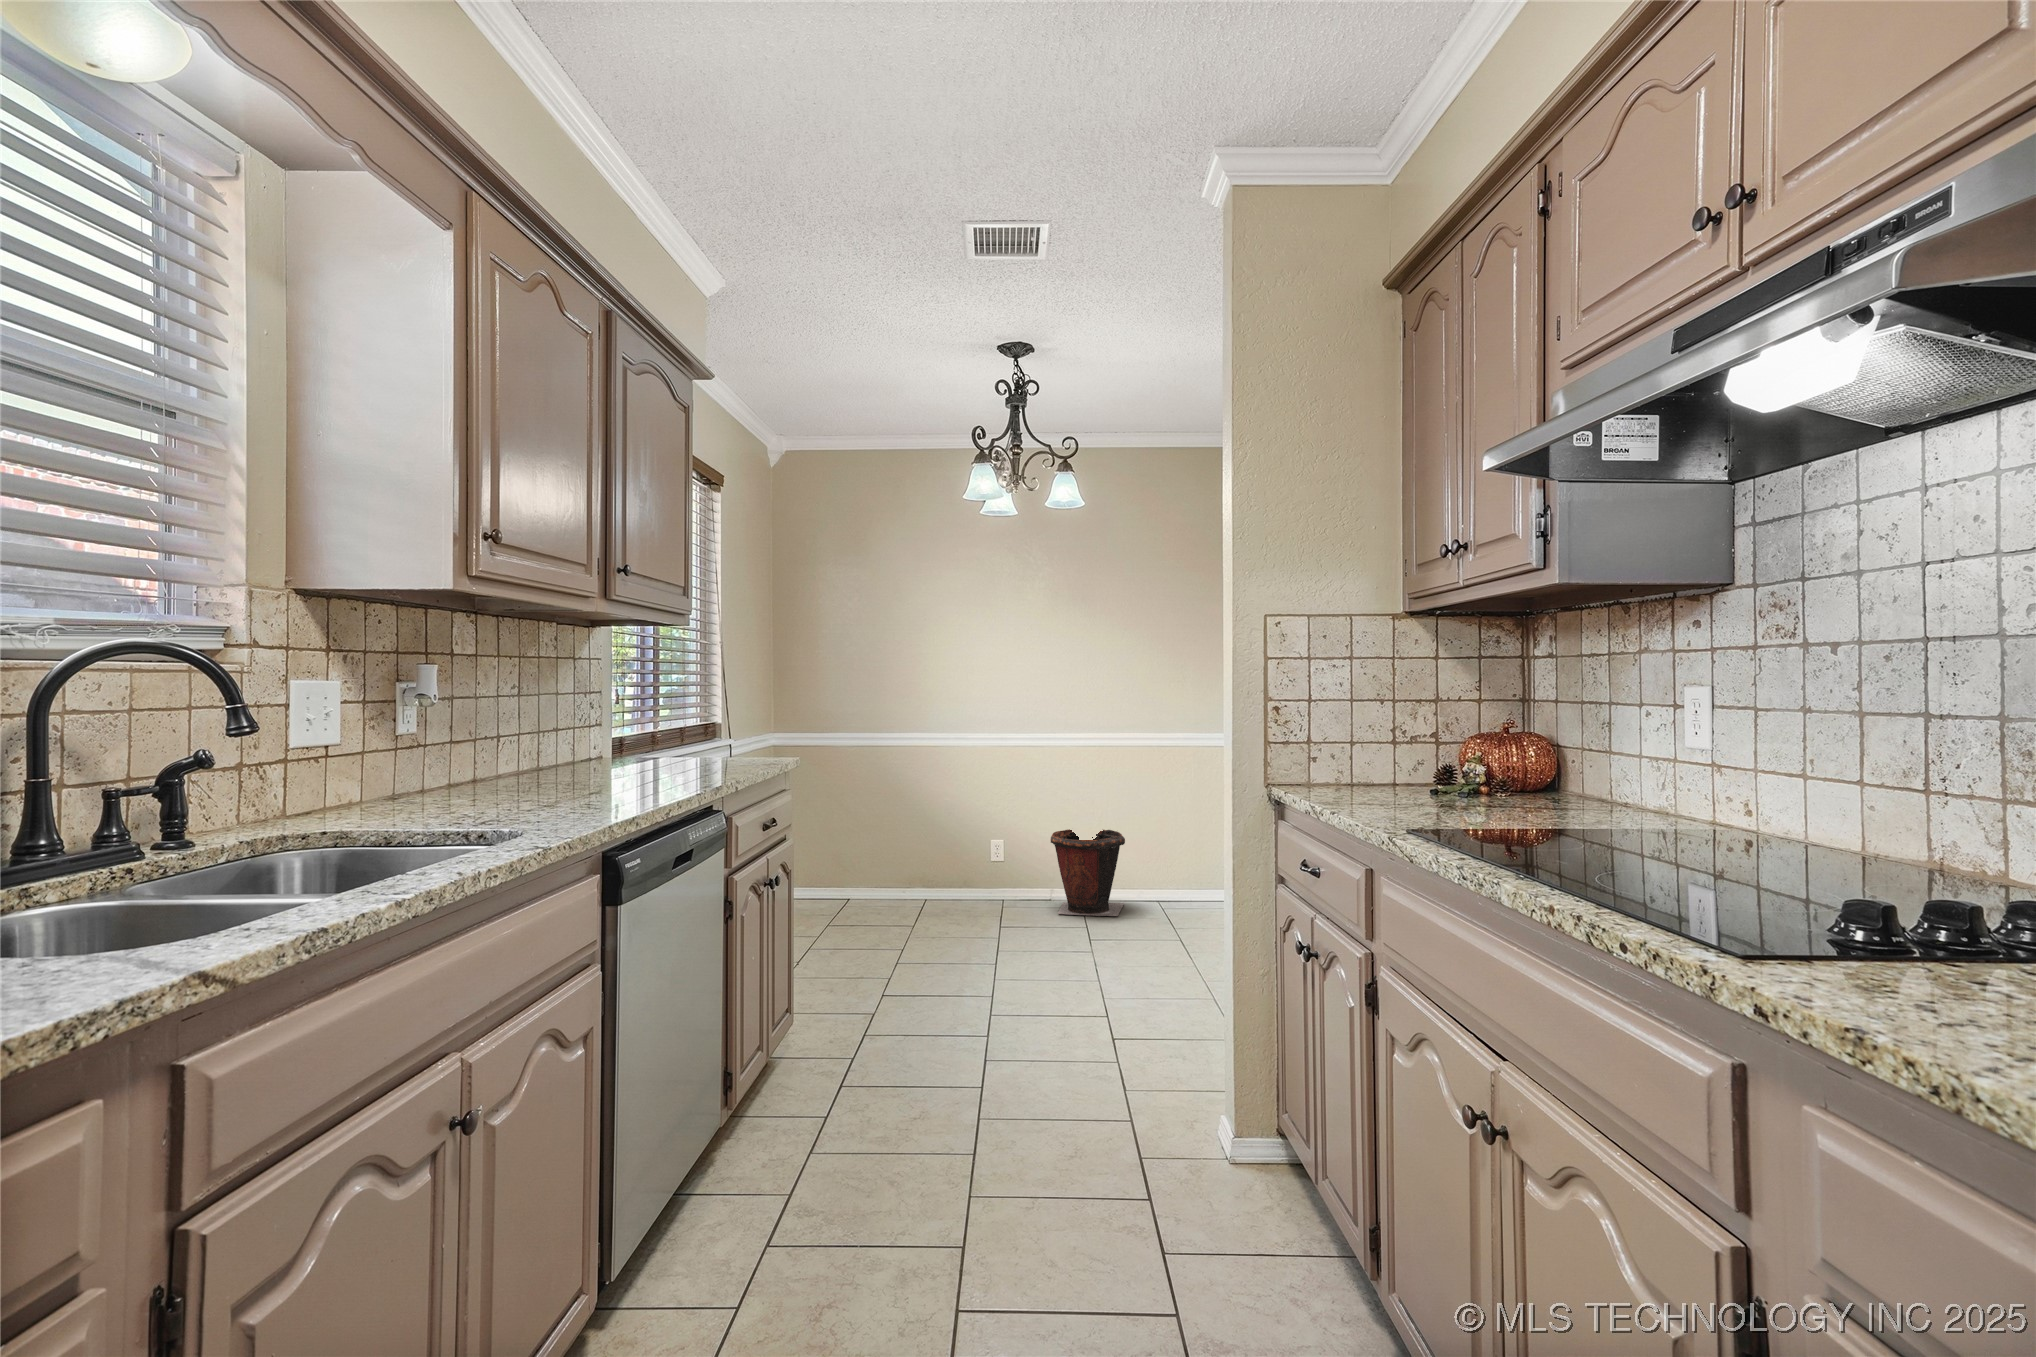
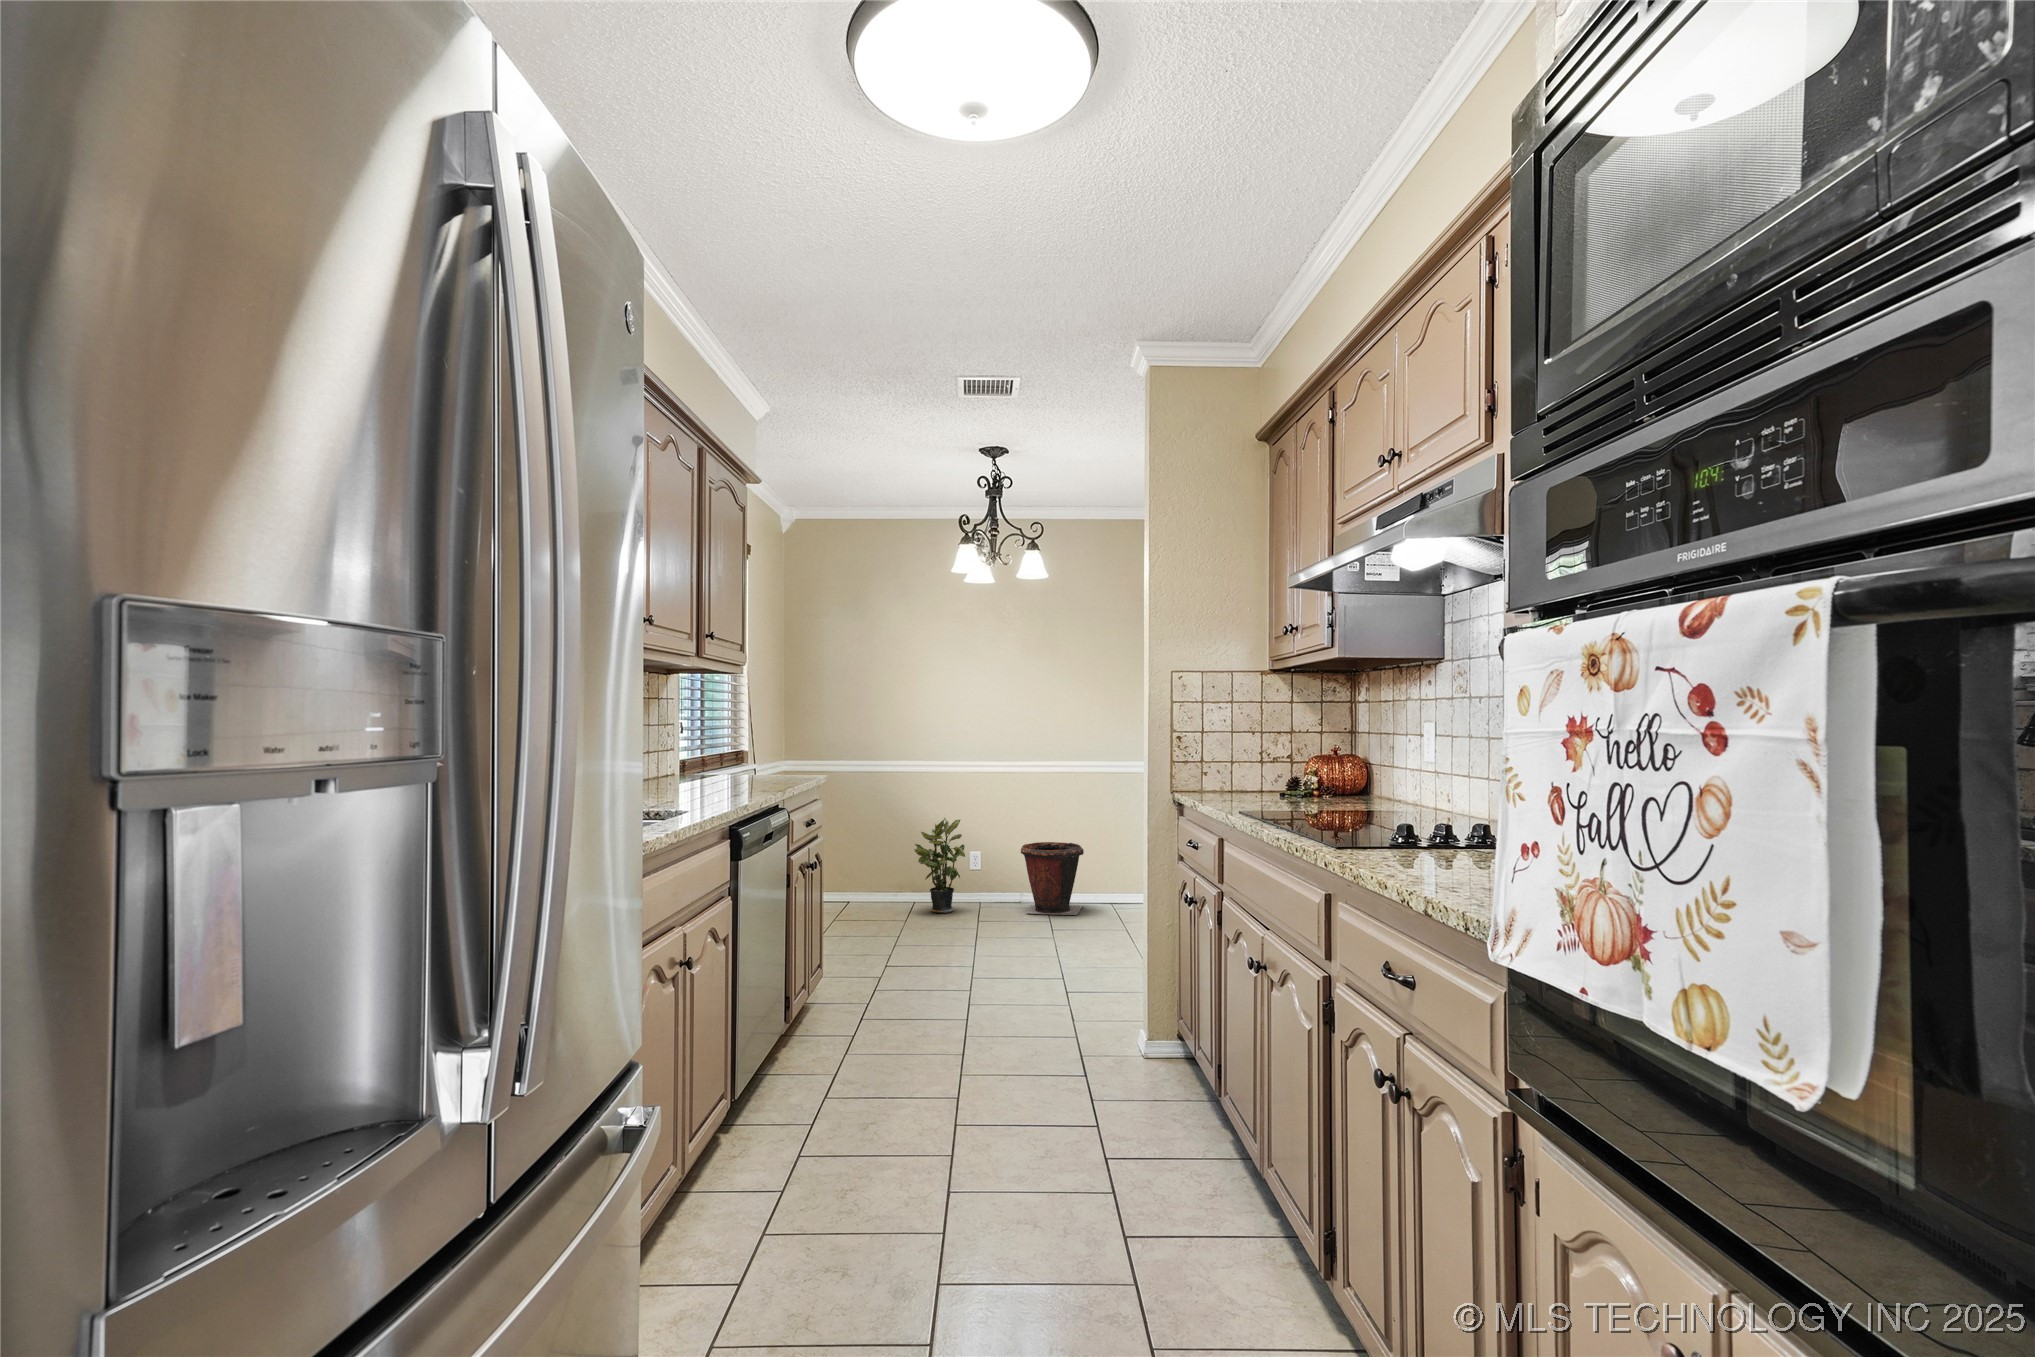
potted plant: none [925,800,985,913] -> present [914,818,965,913]

